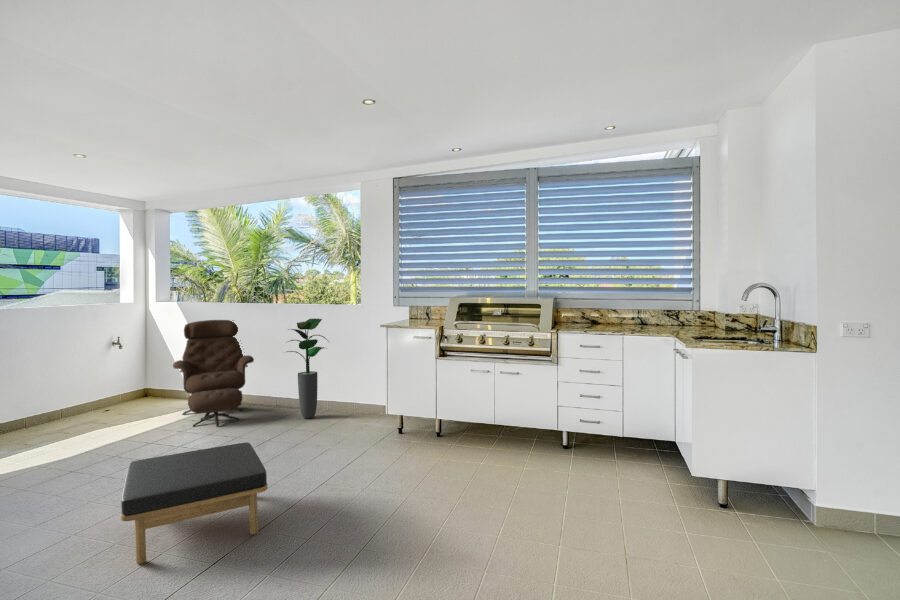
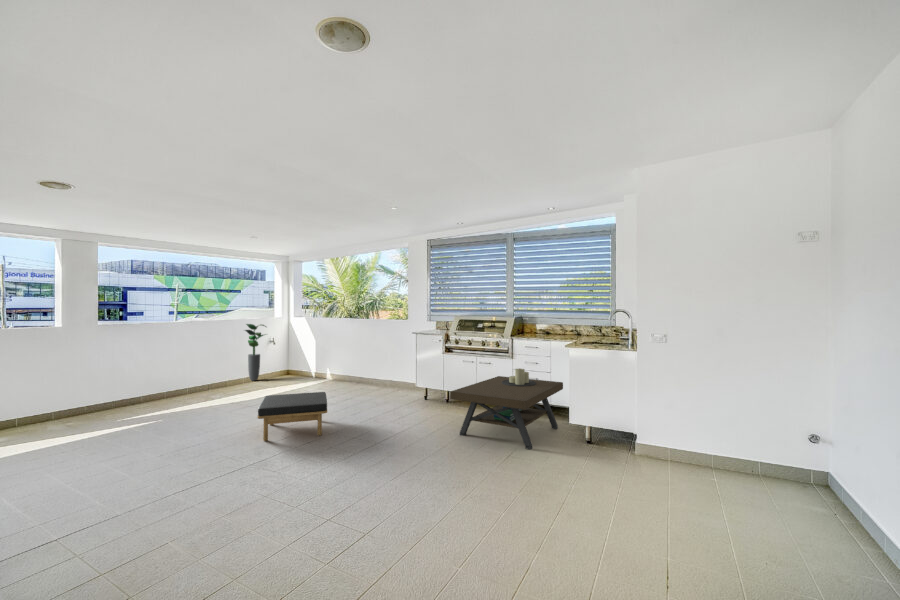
potted plant: present [287,319,327,419] -> present [245,324,266,381]
lounge chair: present [173,320,254,427] -> none [299,326,346,390]
coffee table: none [496,381,646,522] -> present [450,368,563,449]

